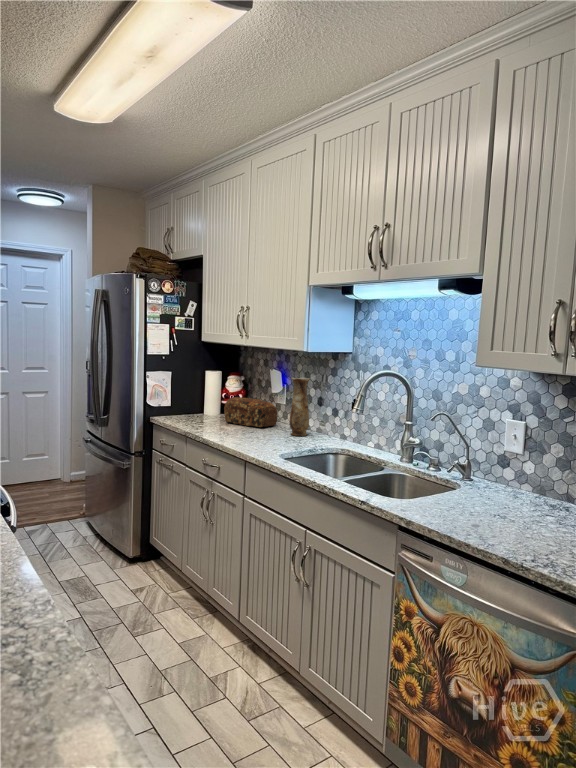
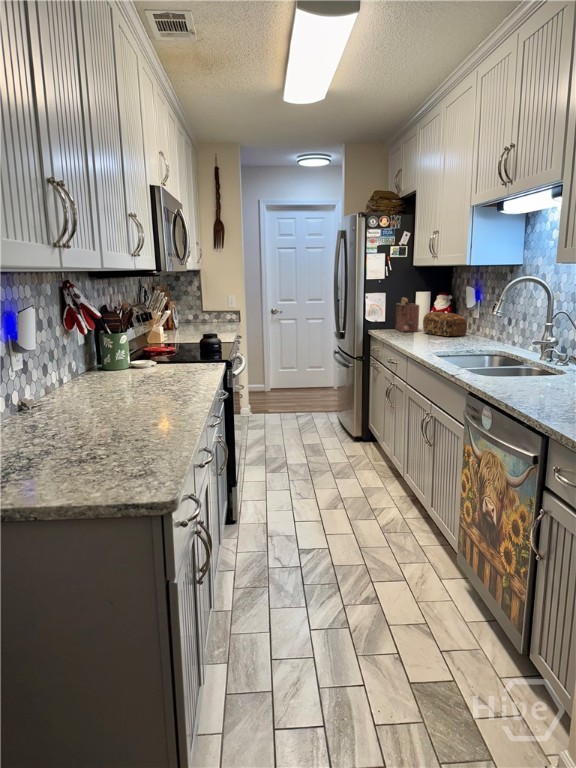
toaster: none [181,378,216,421] -> present [395,298,419,332]
vase: present [290,378,310,436] -> none [467,291,486,342]

